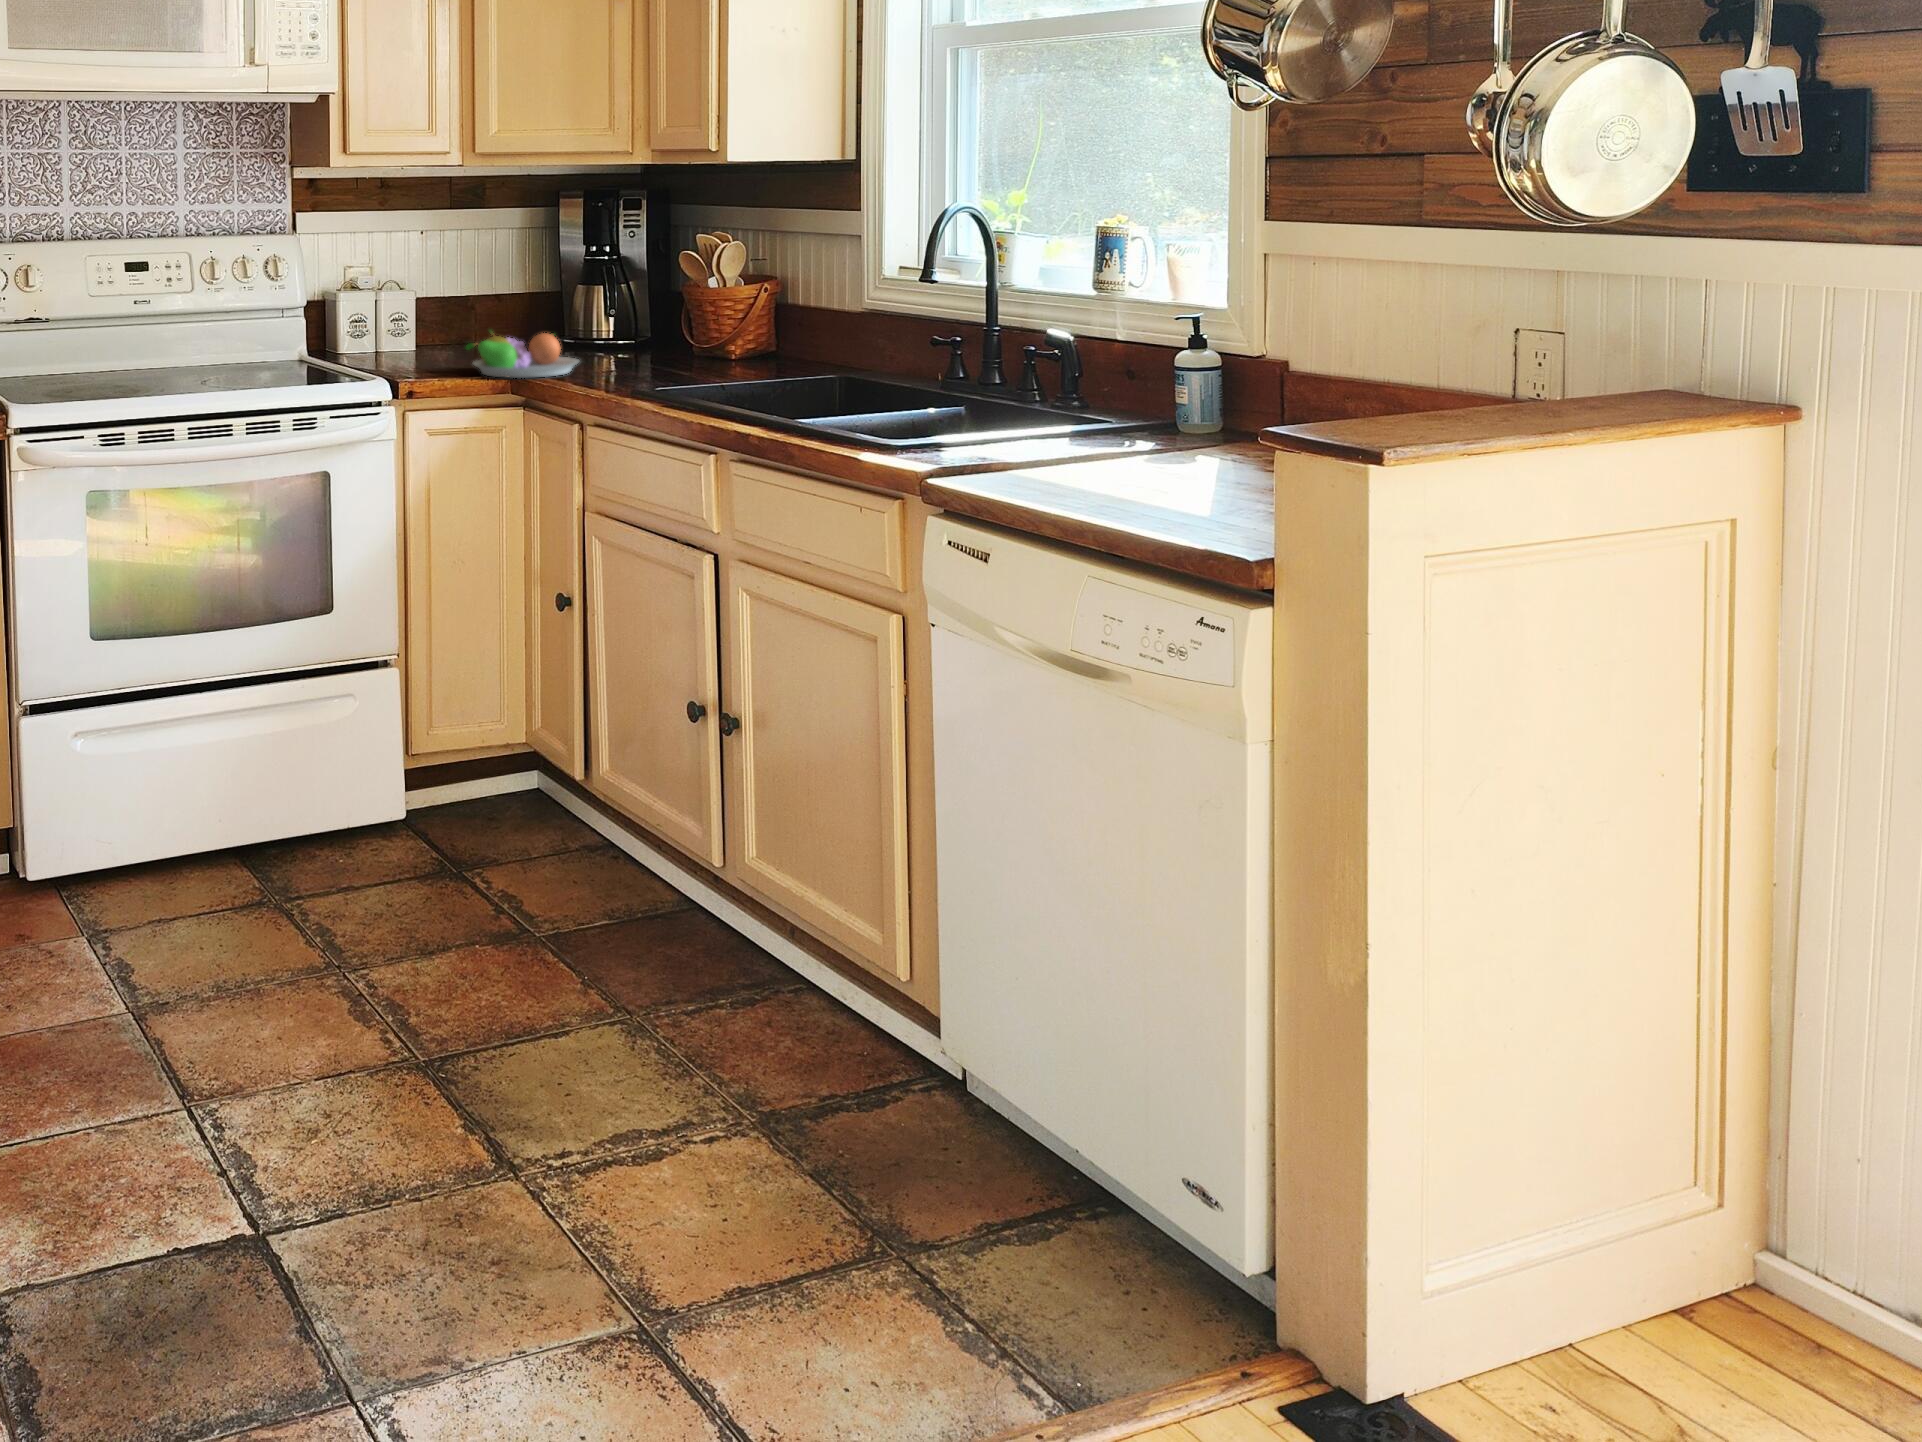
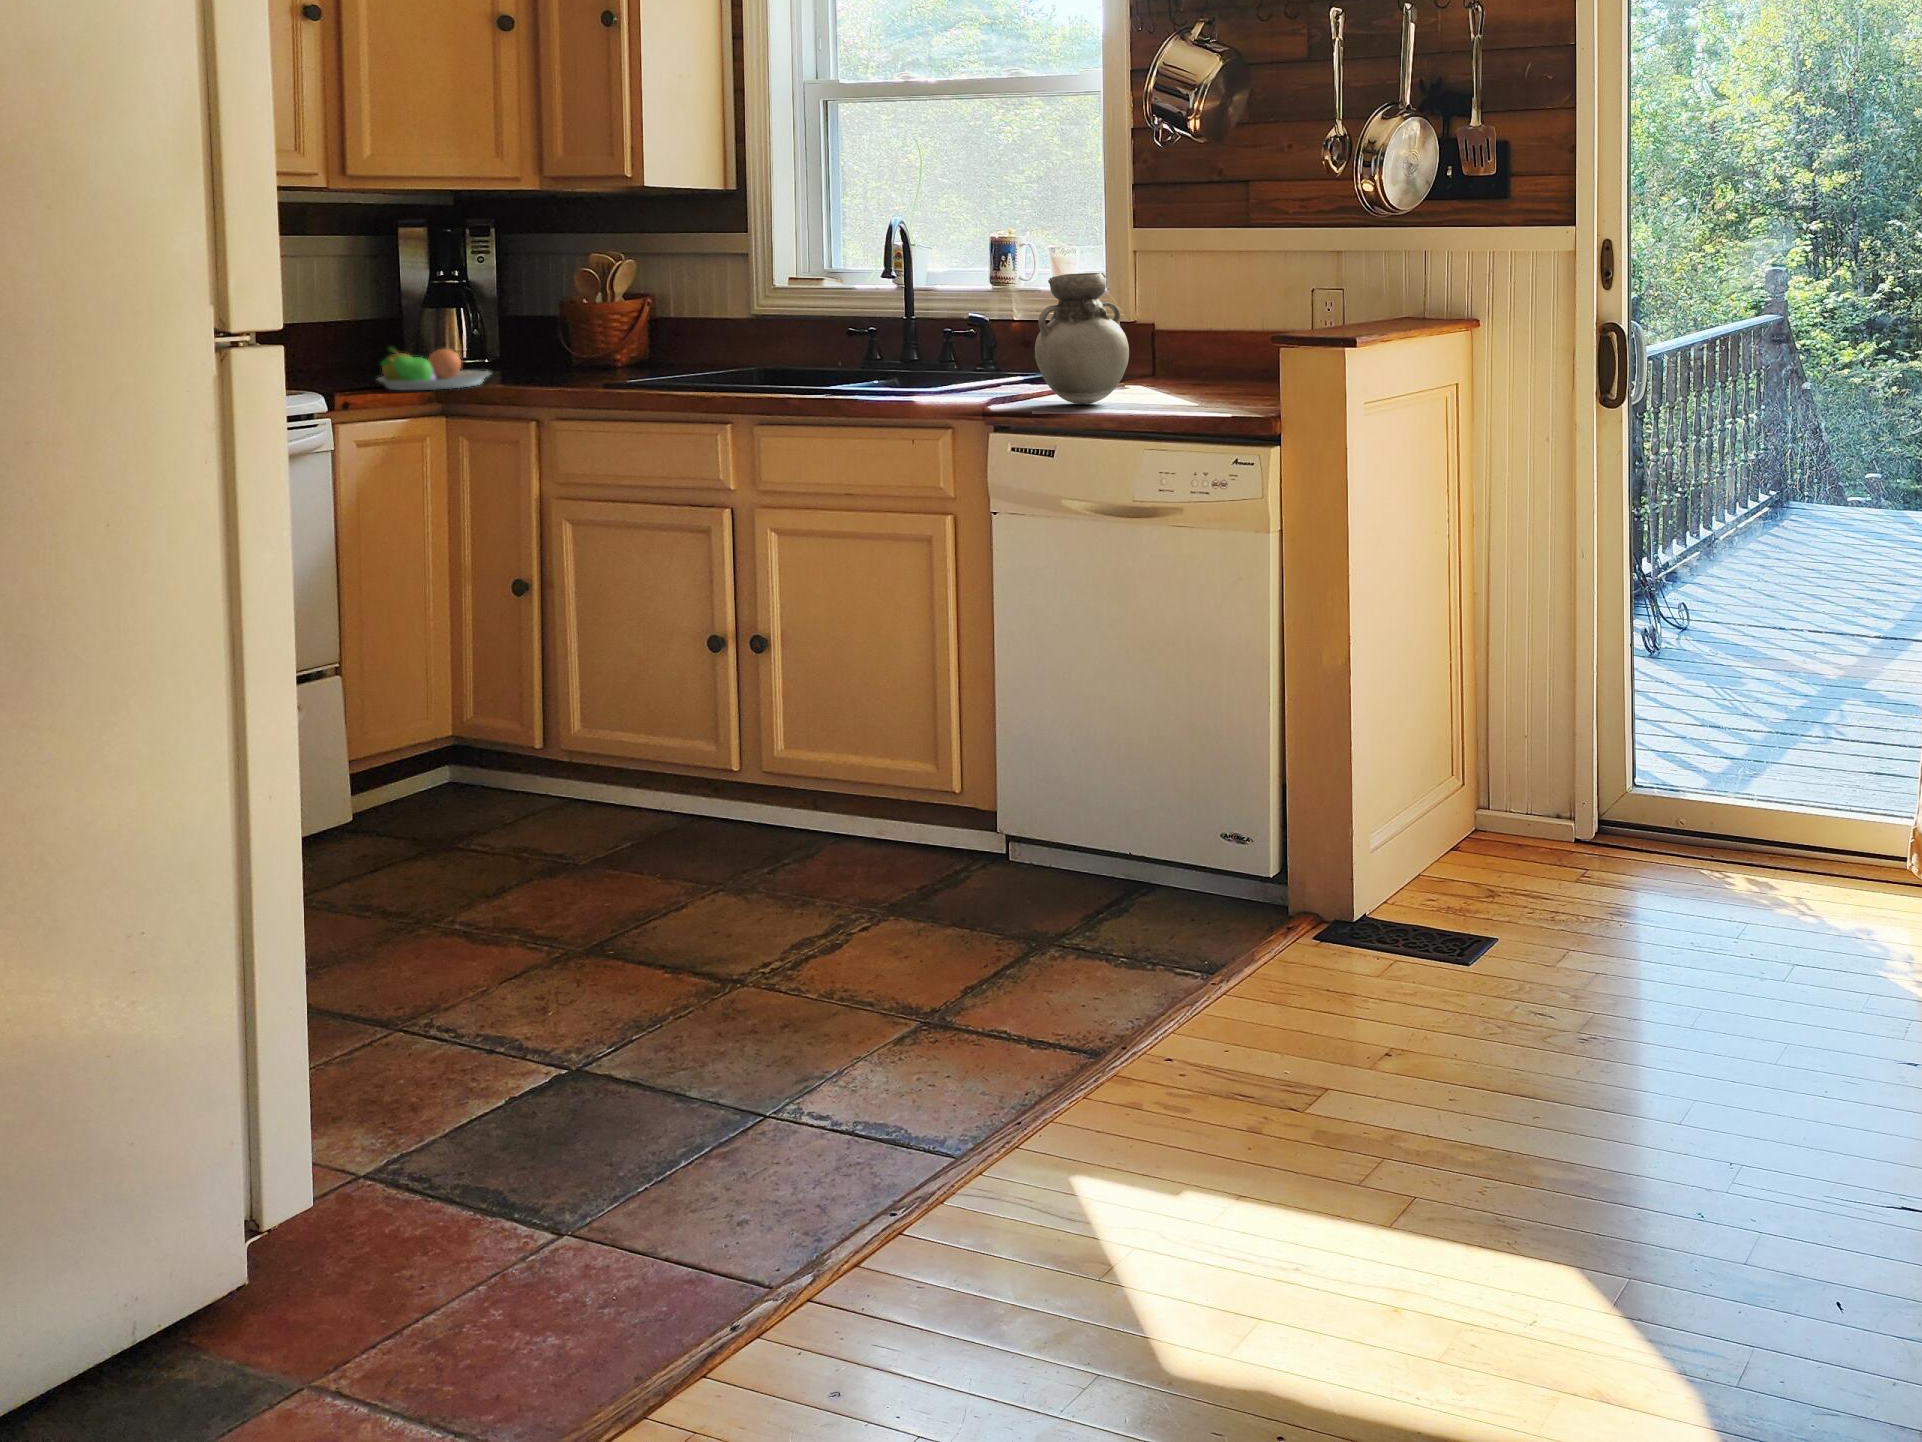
vase: none [1006,300,1147,488] -> present [1035,273,1129,404]

